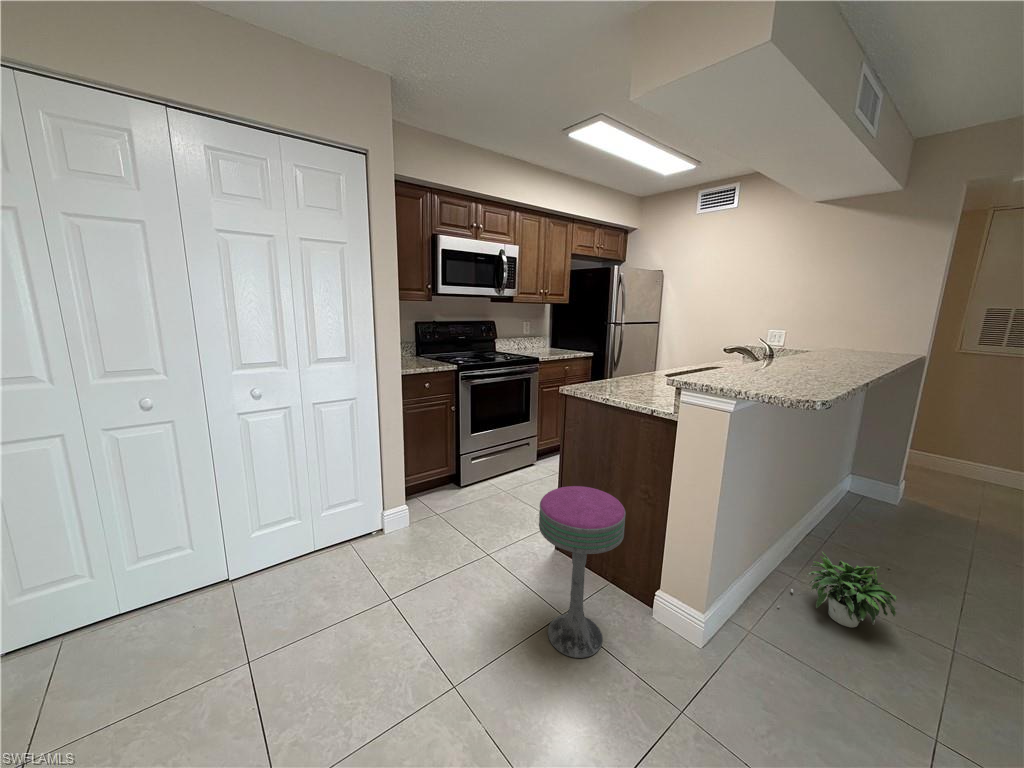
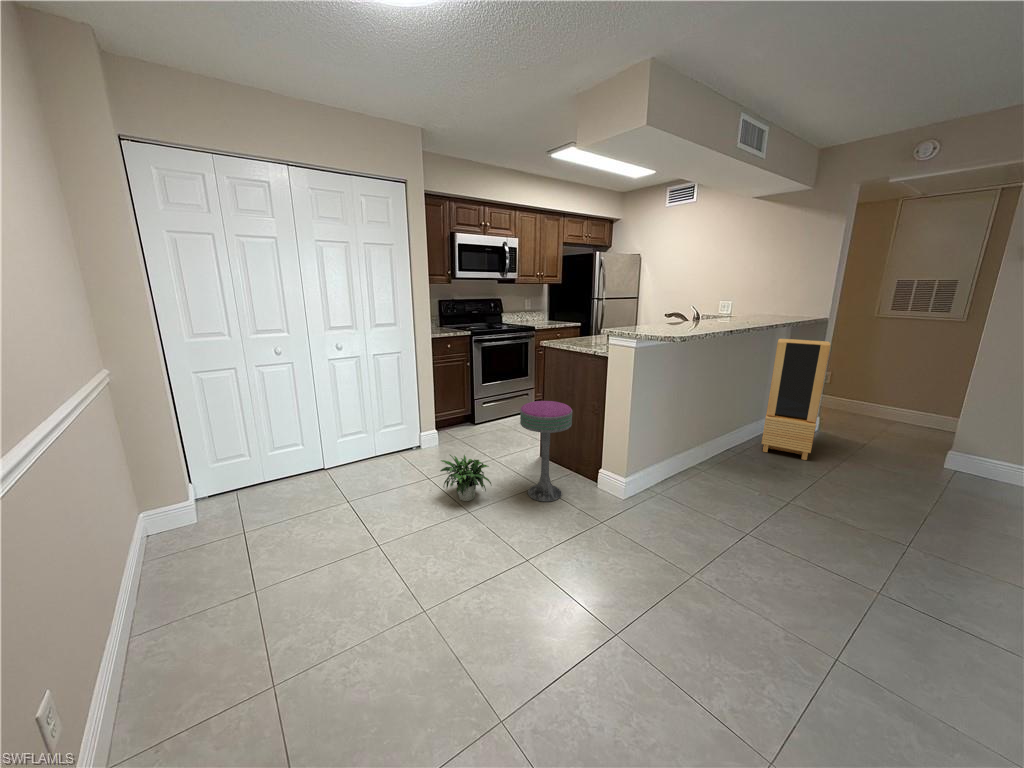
storage cabinet: none [848,382,963,553] -> present [762,339,831,460]
potted plant: present [777,552,897,627] -> present [430,455,492,501]

